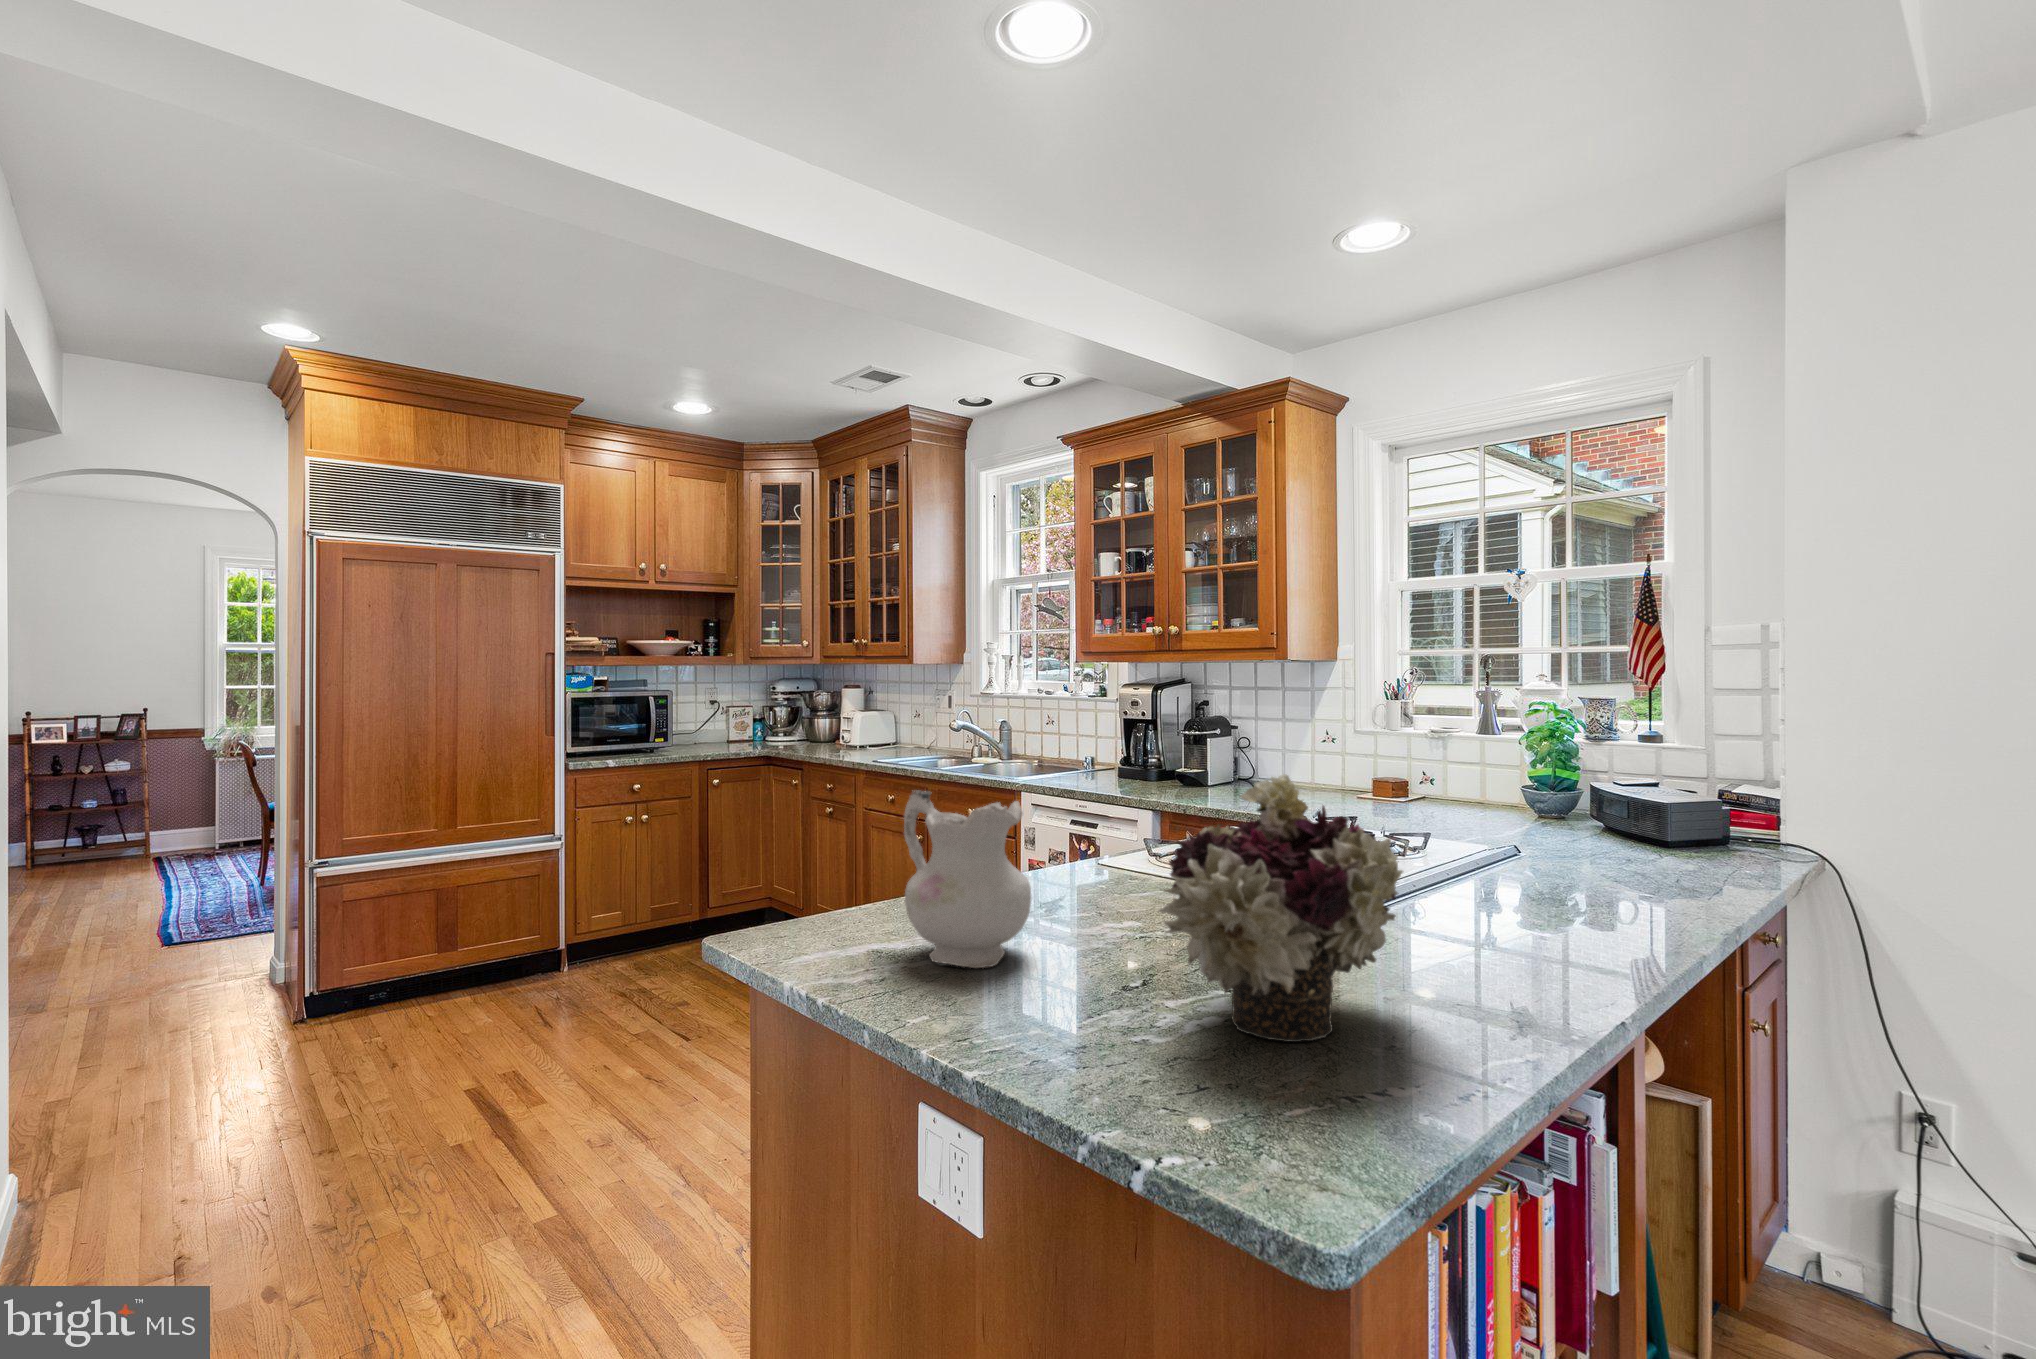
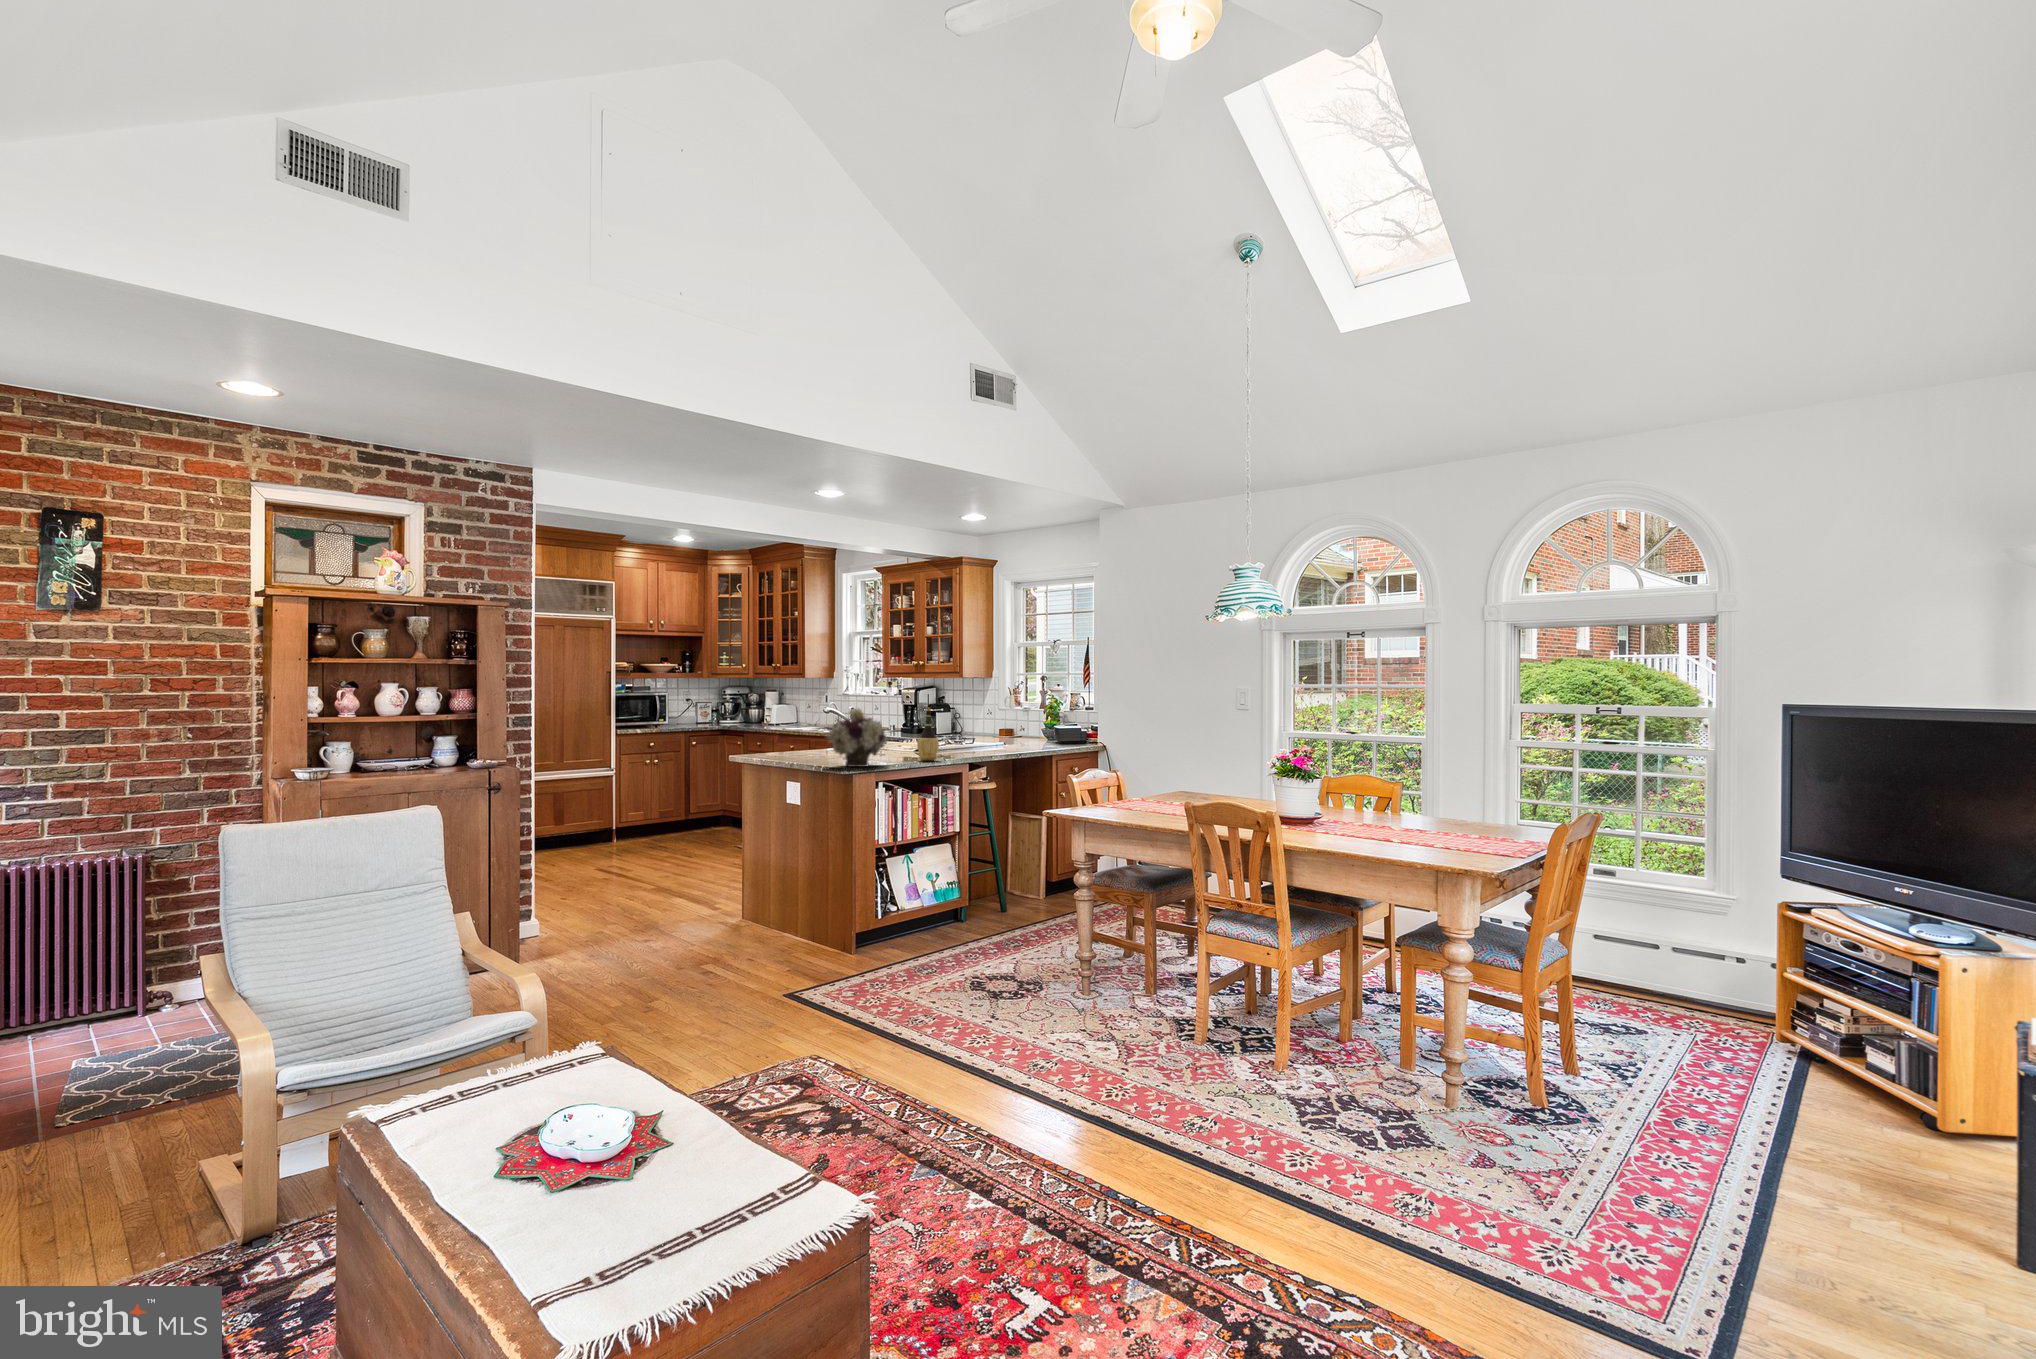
wine bottle: none [1417,755,1502,951] -> present [917,707,939,761]
ceramic pitcher: present [904,790,1031,968] -> none [772,716,808,762]

